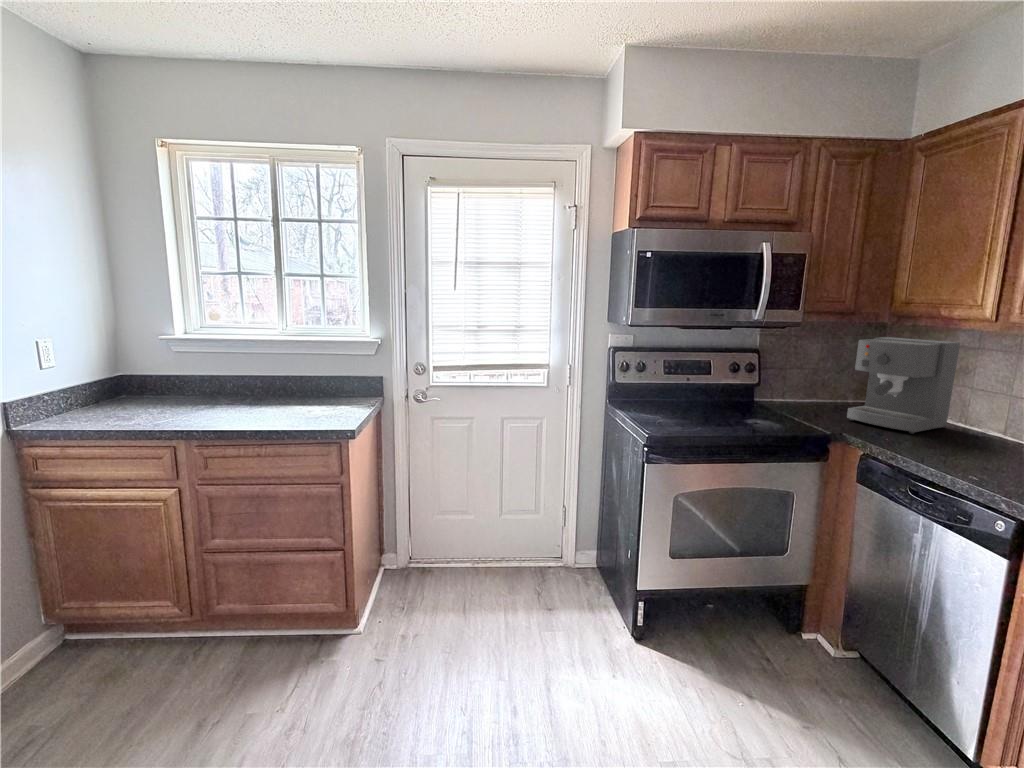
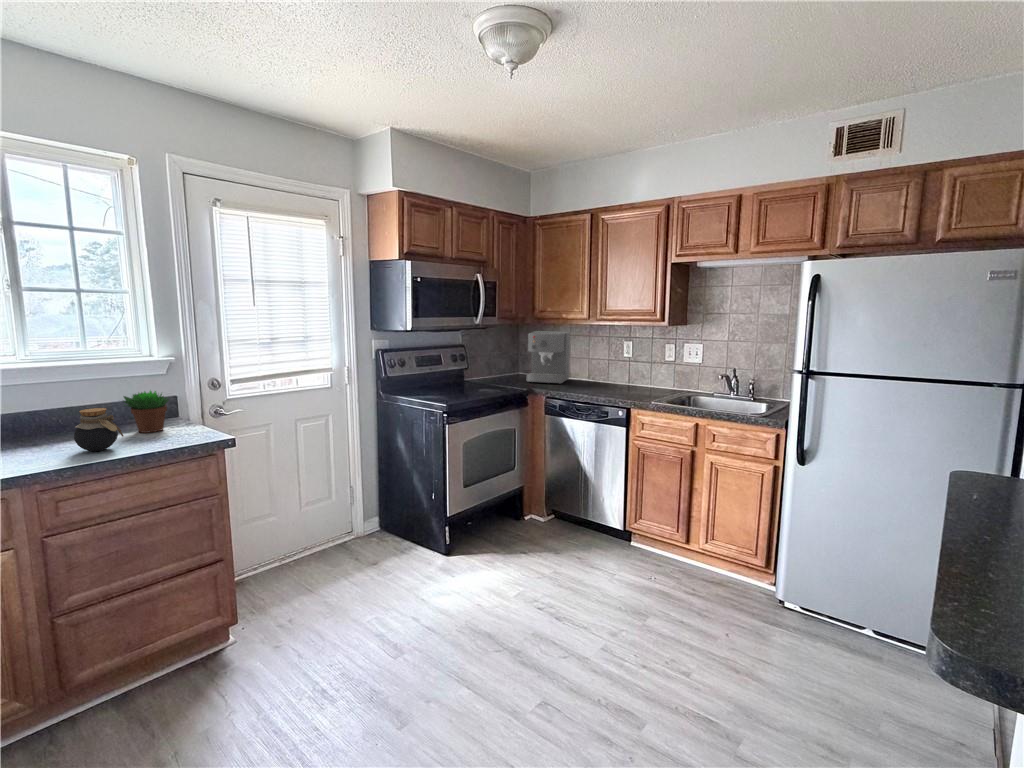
succulent plant: none [316,368,357,408] -> present [124,391,169,433]
jar: none [251,380,285,419] -> present [74,408,124,451]

